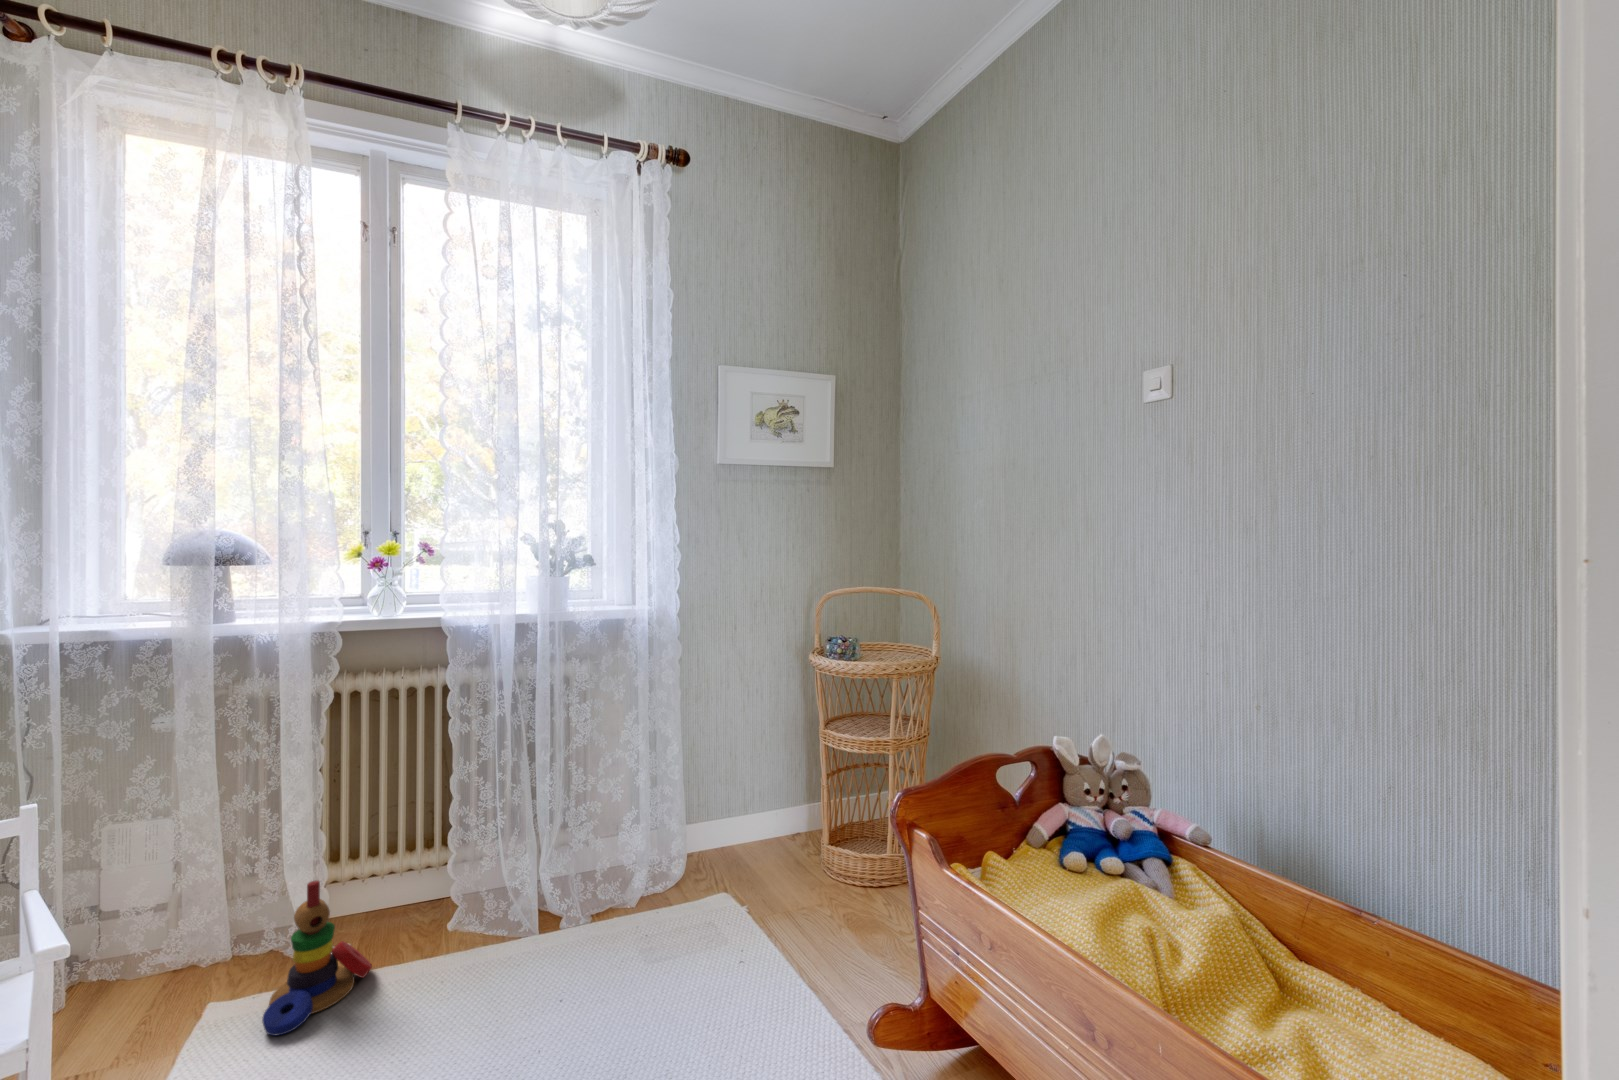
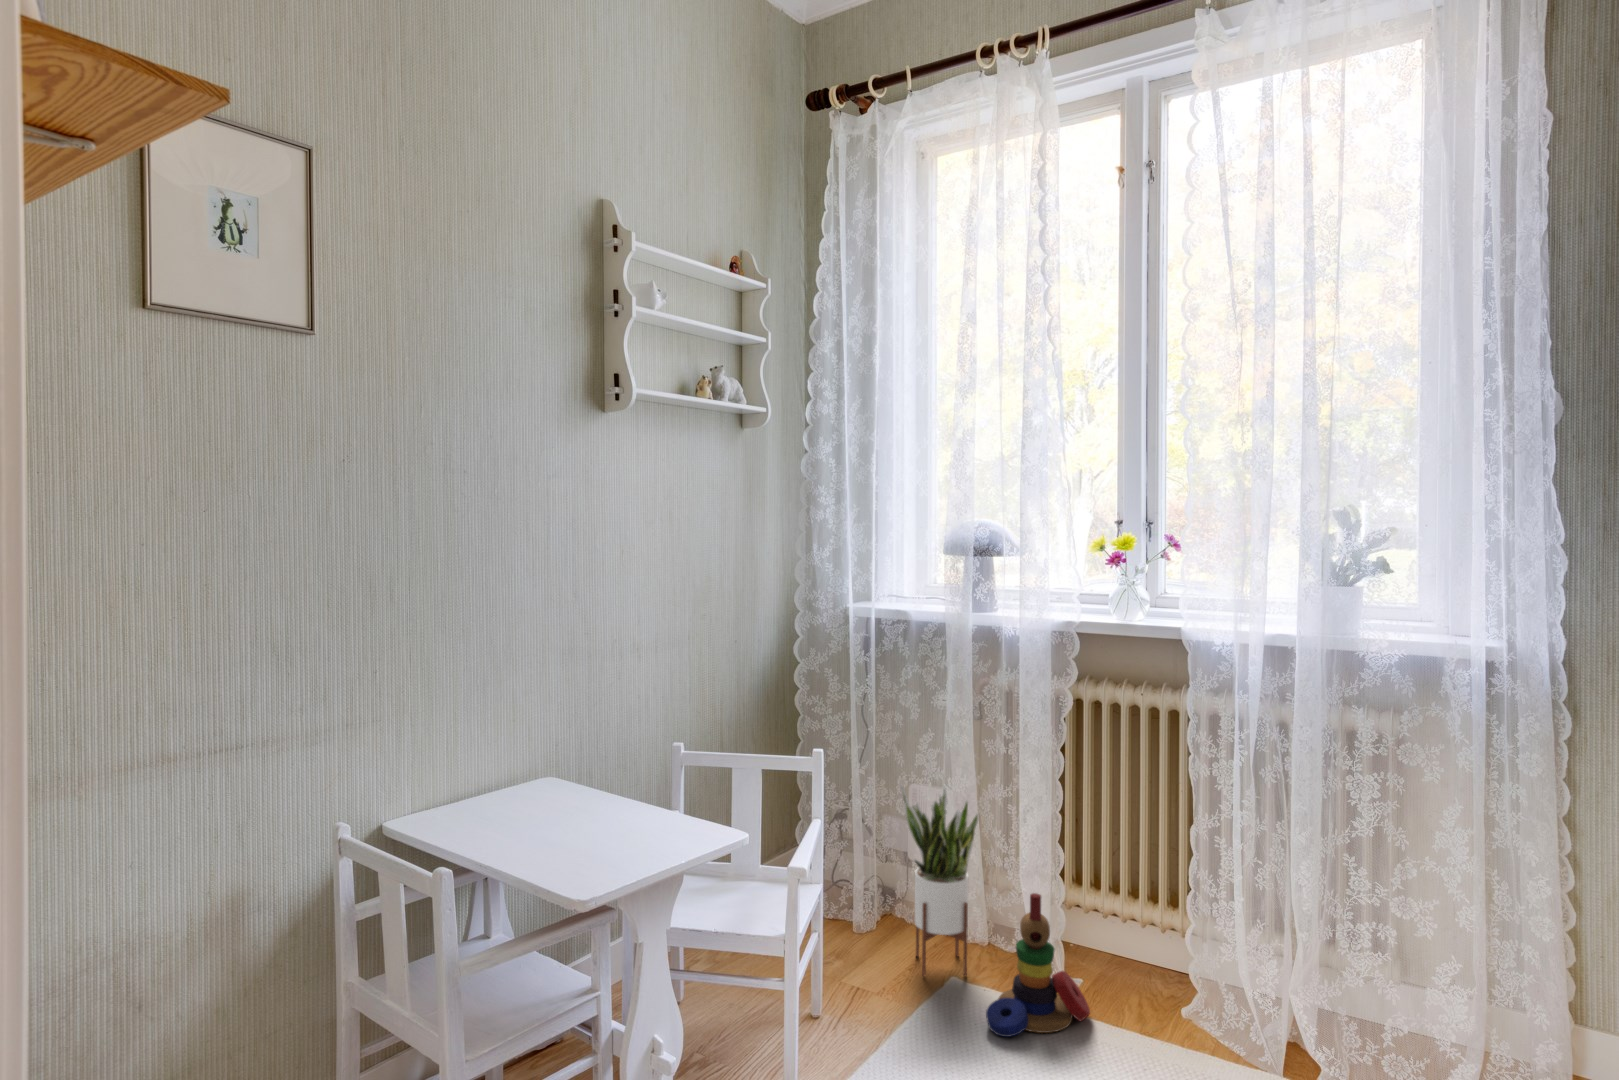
potted plant: none [117,813,232,1027] -> present [900,785,979,977]

